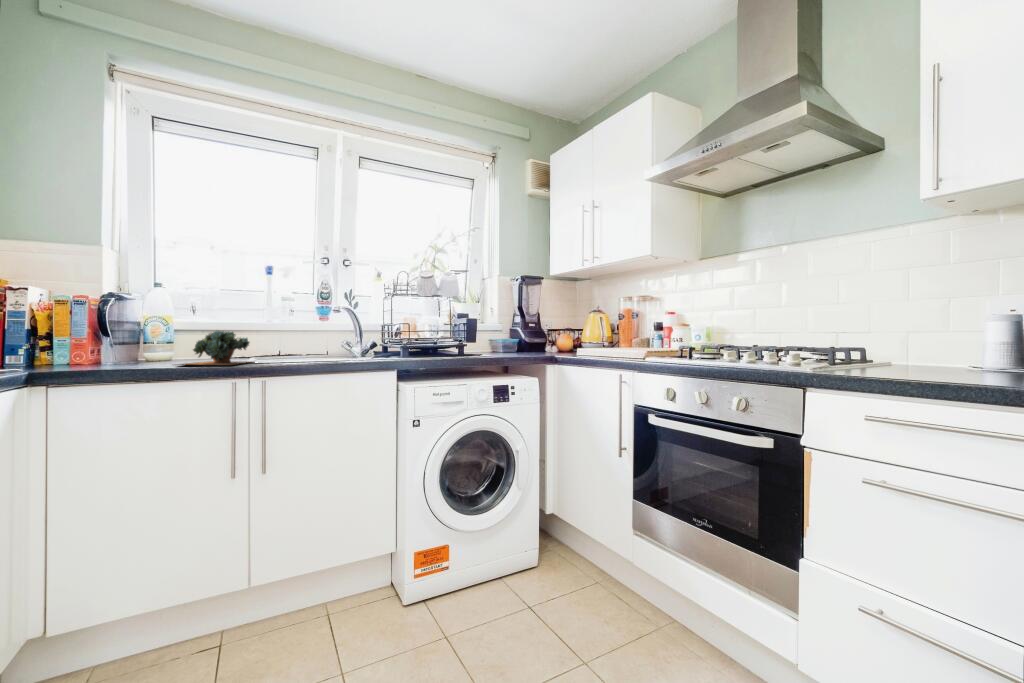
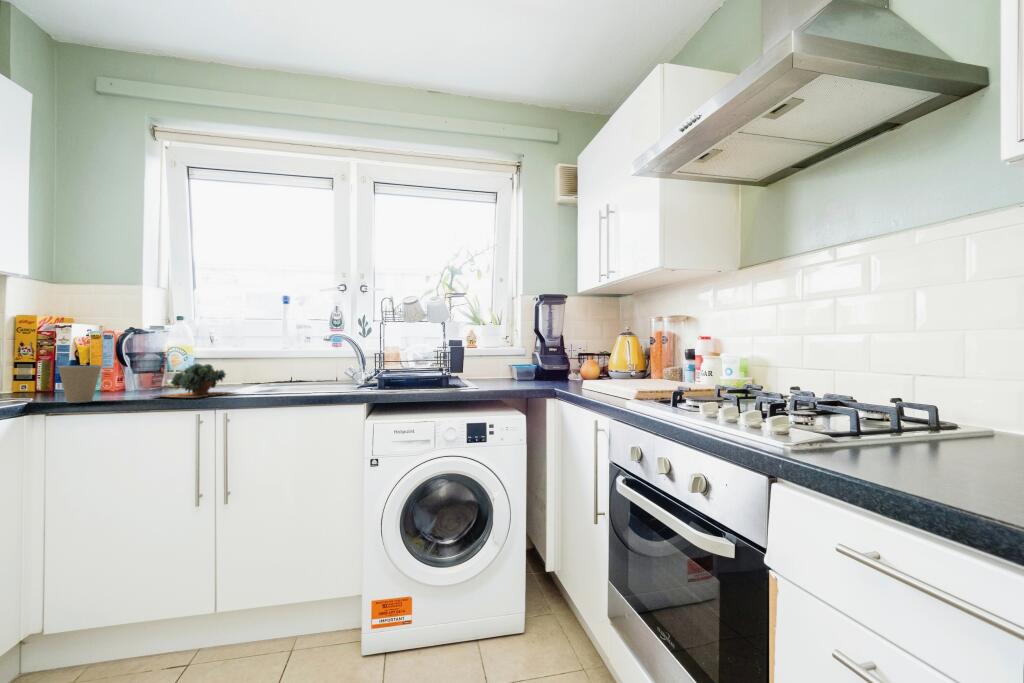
coffee cup: none [69,329,120,371] -> present [59,365,102,403]

